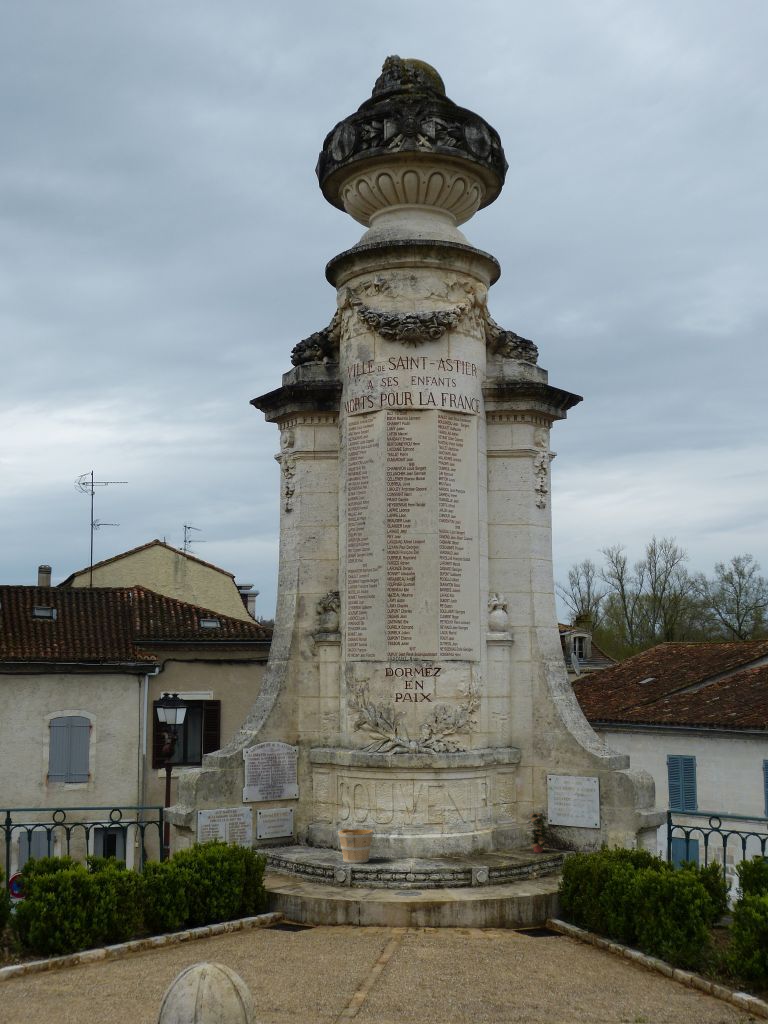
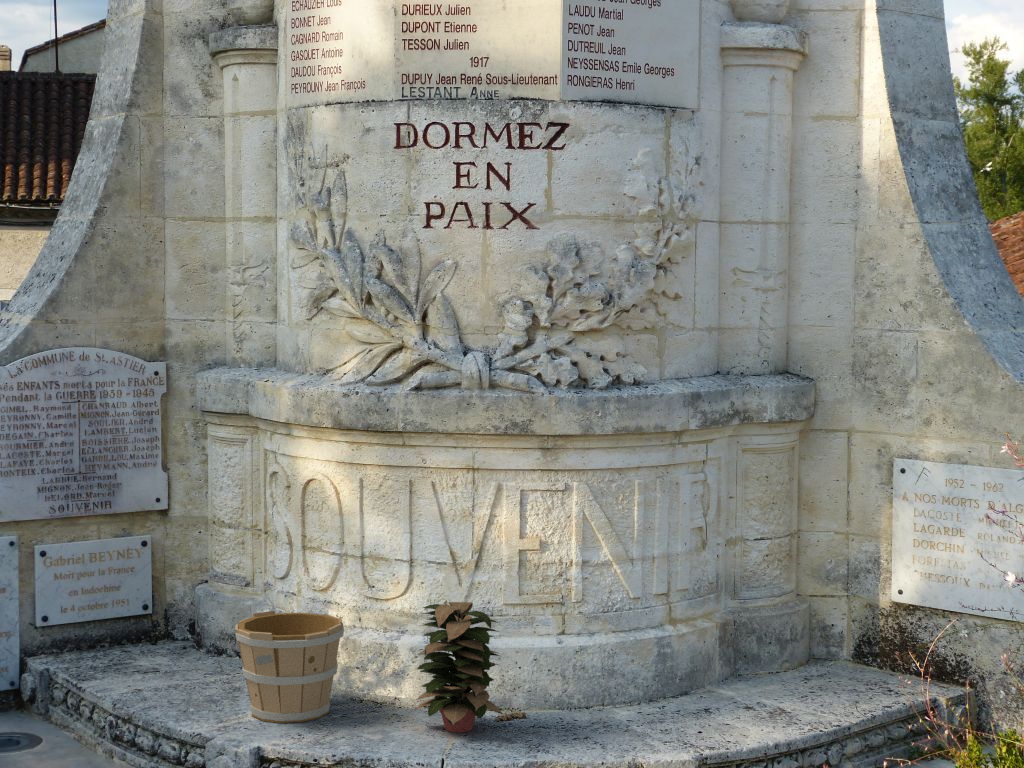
decorative plant: present [527,813,549,852] -> present [413,602,503,733]

